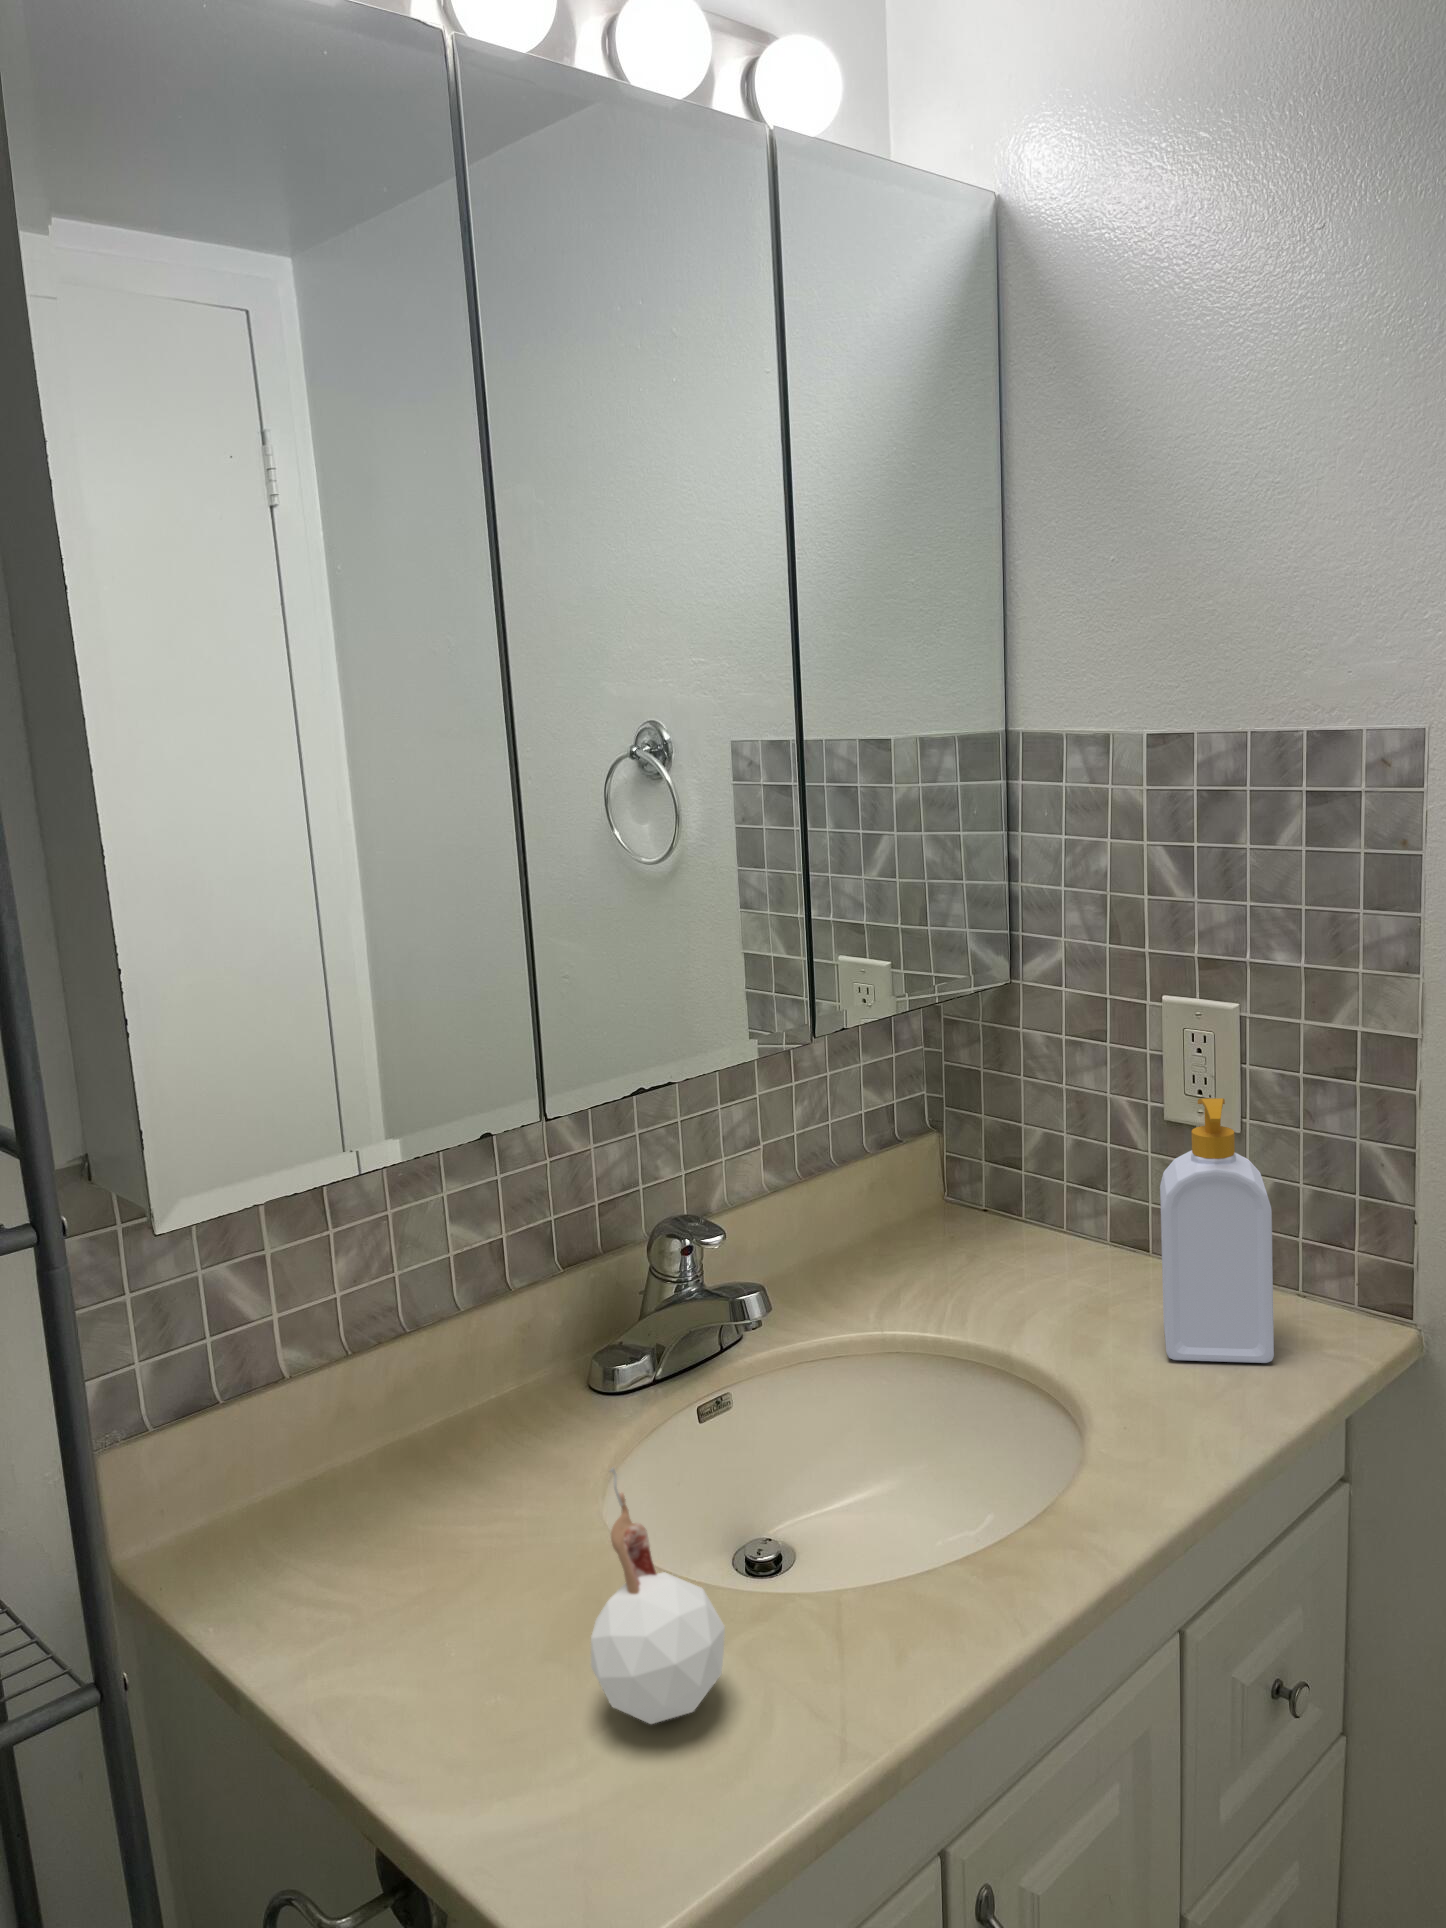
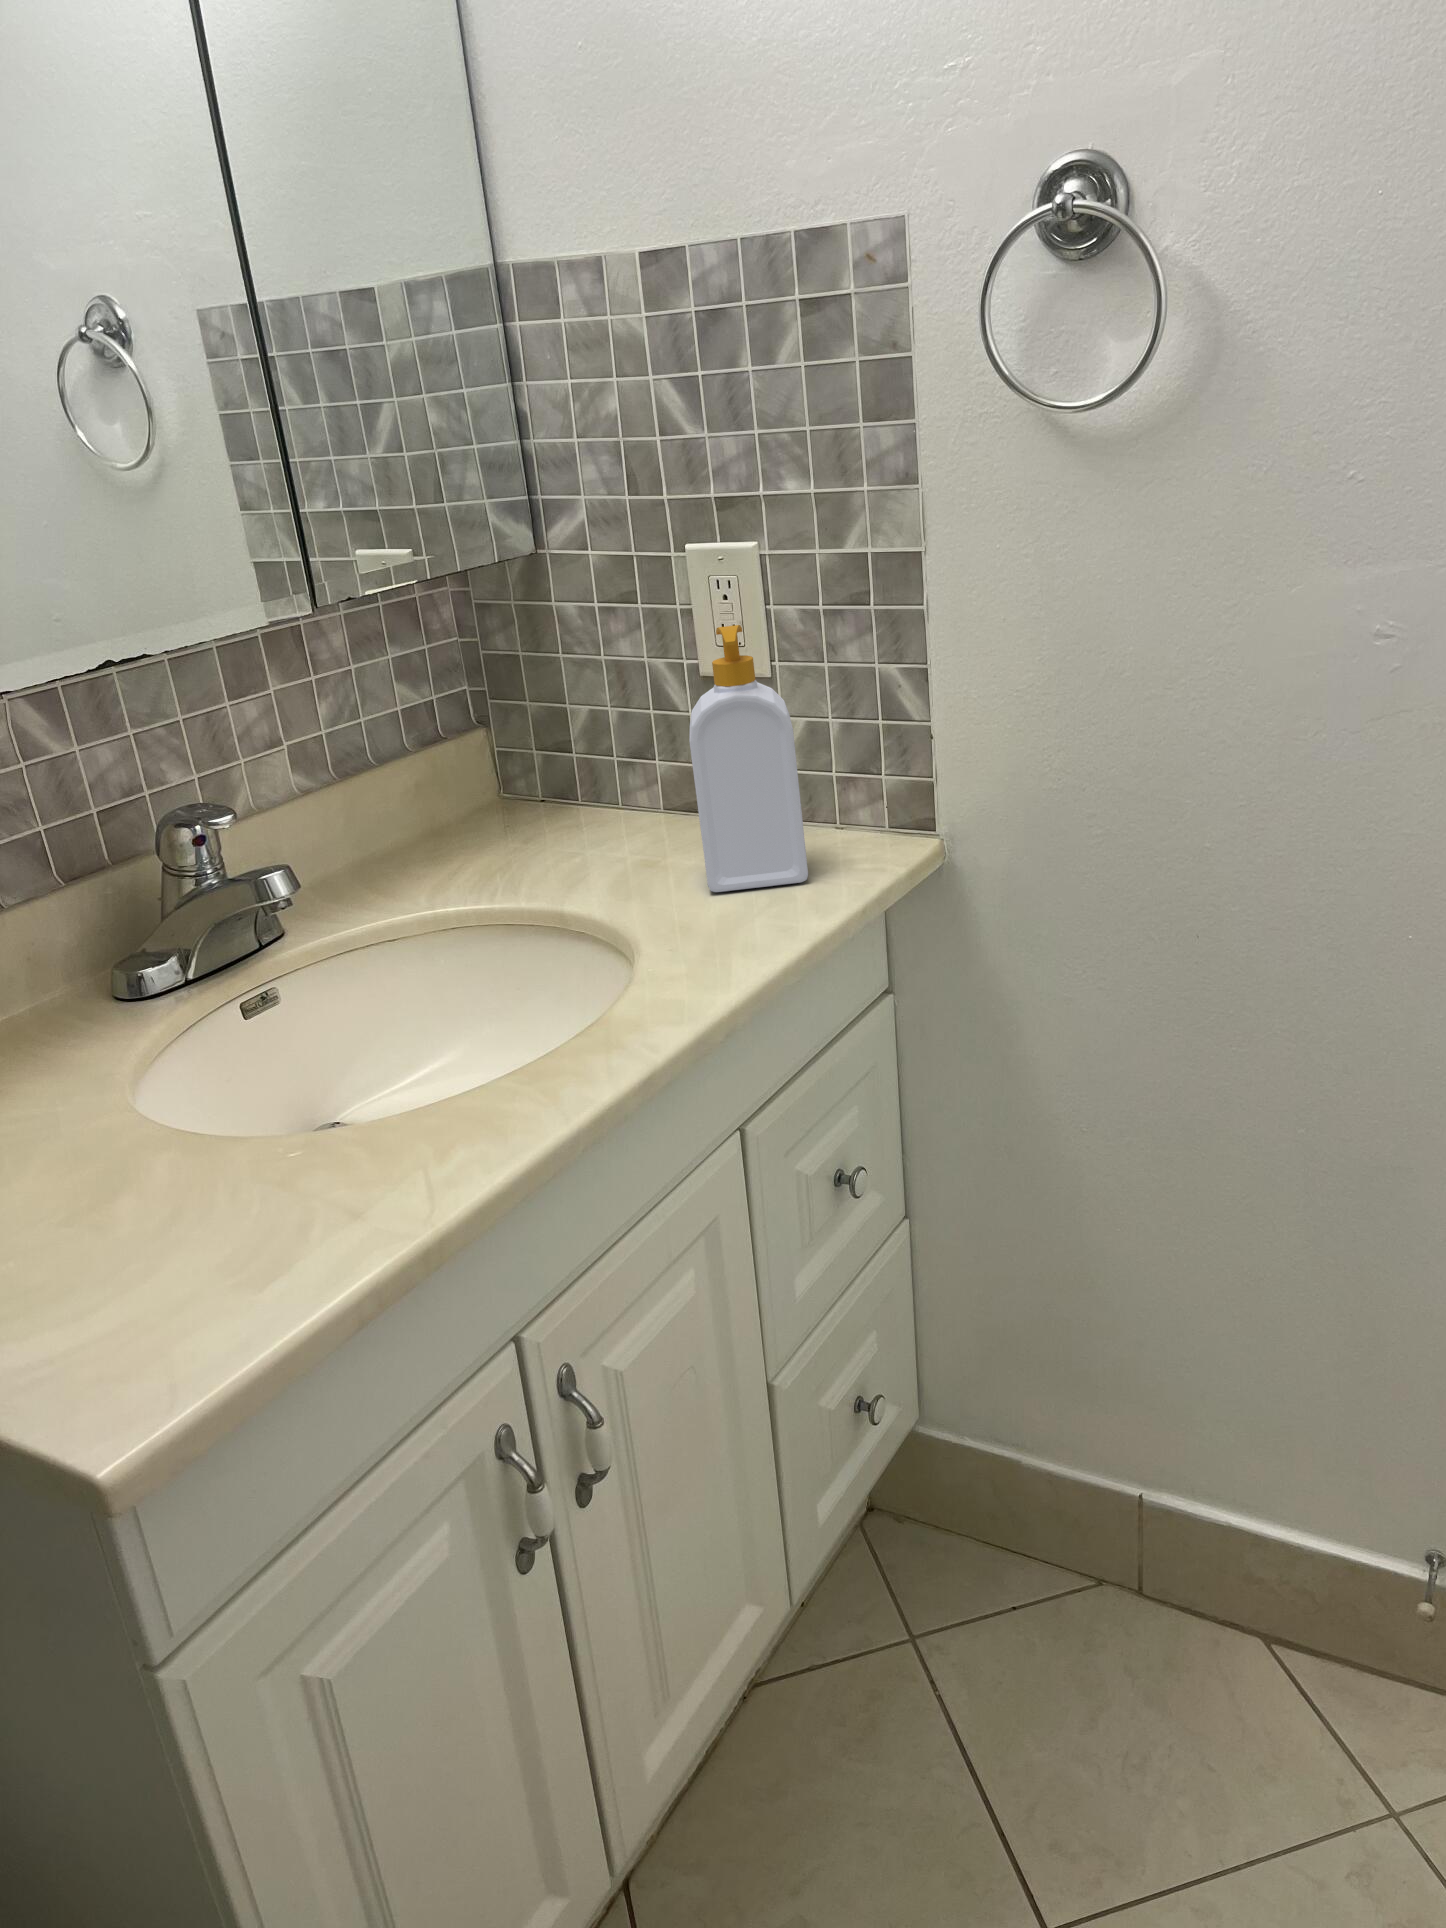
candle: present [591,1468,725,1724] -> none [91,1010,244,1250]

